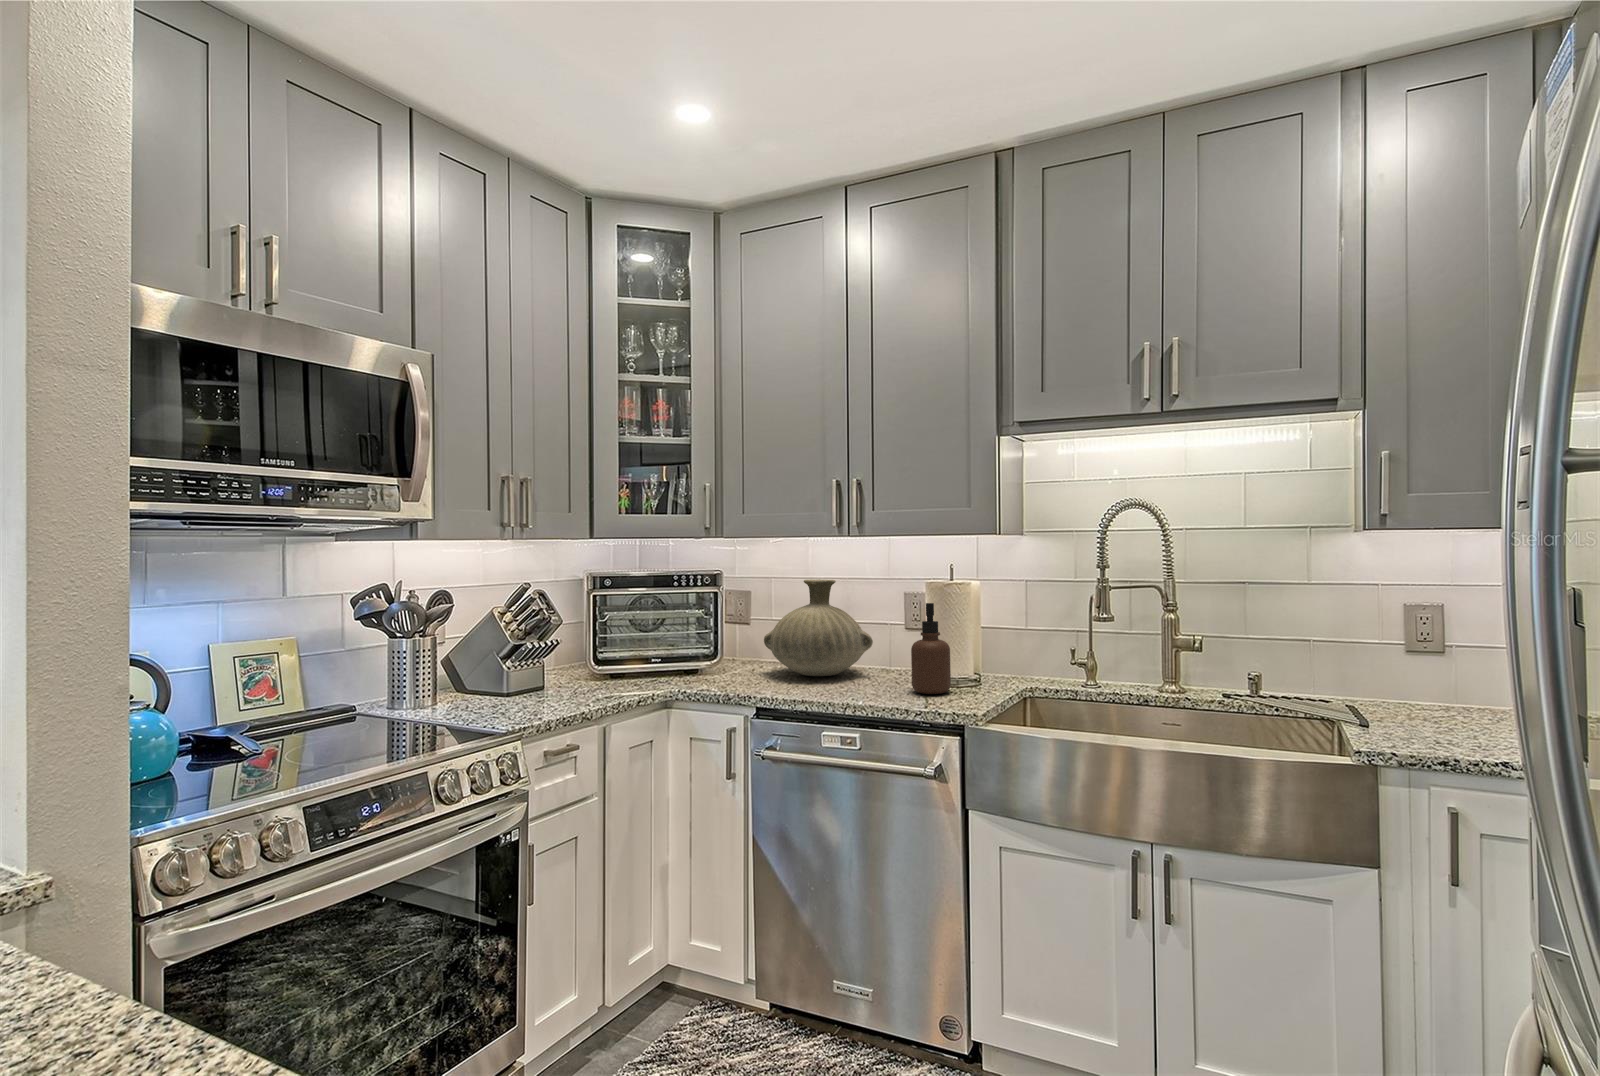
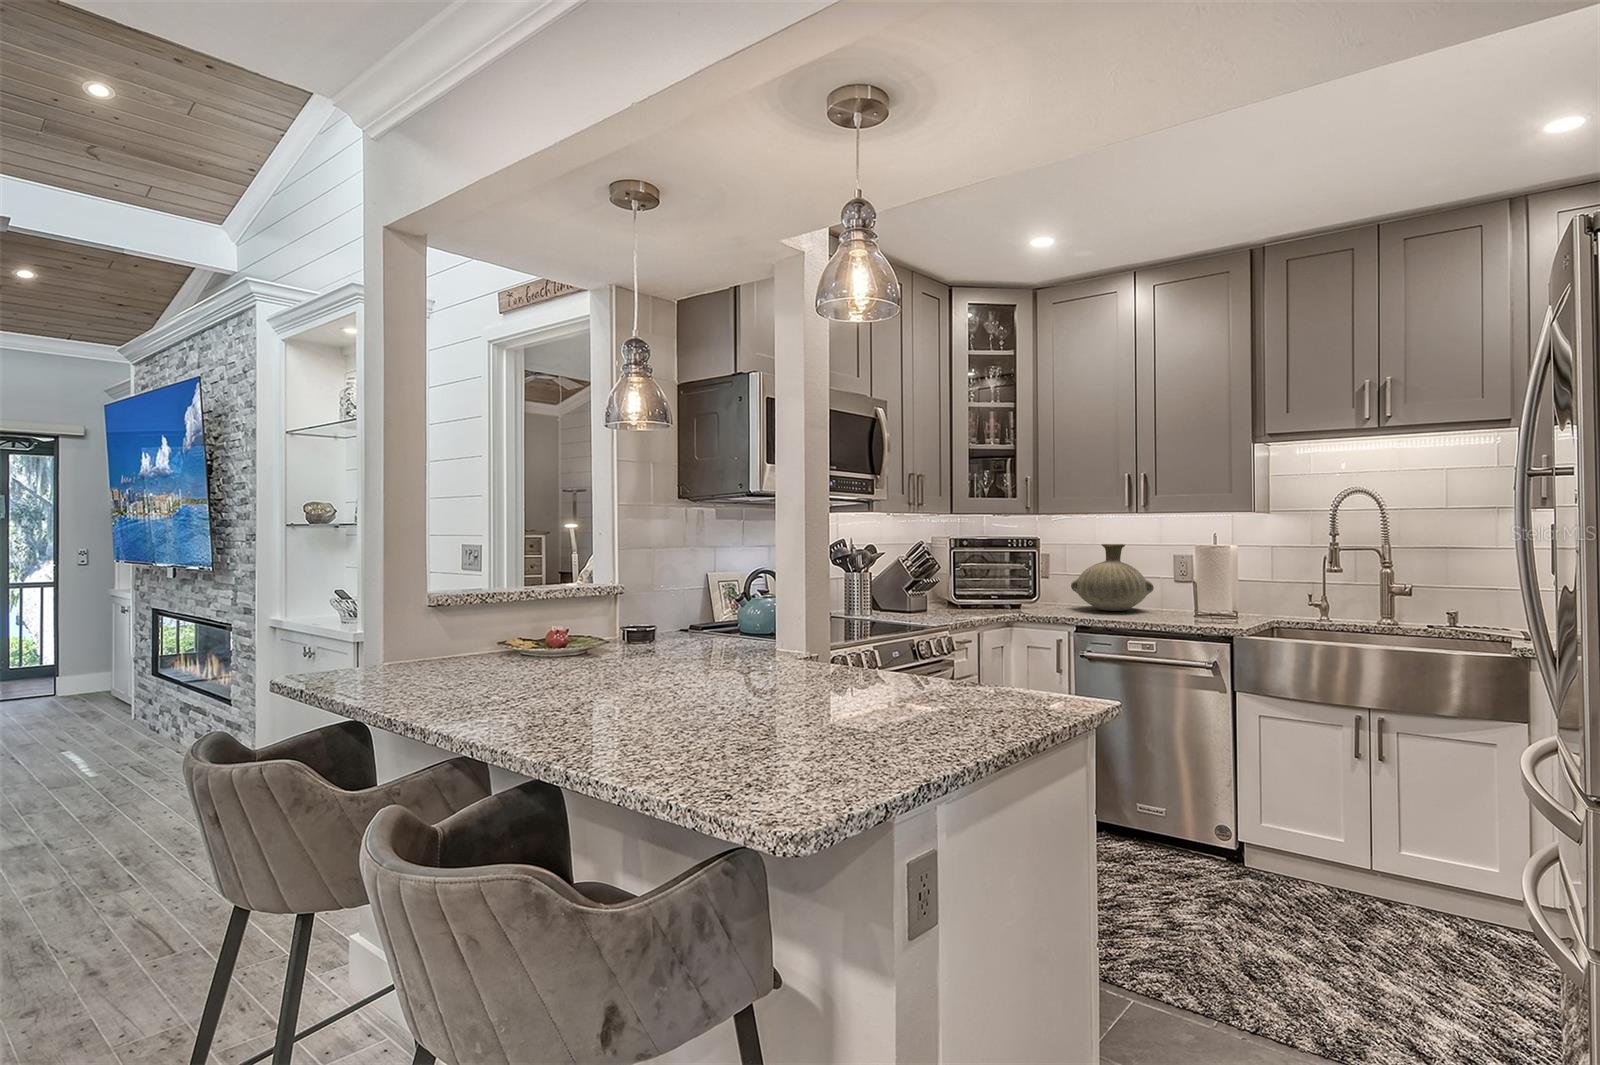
soap dispenser: present [911,603,951,694] -> none [1188,560,1217,621]

